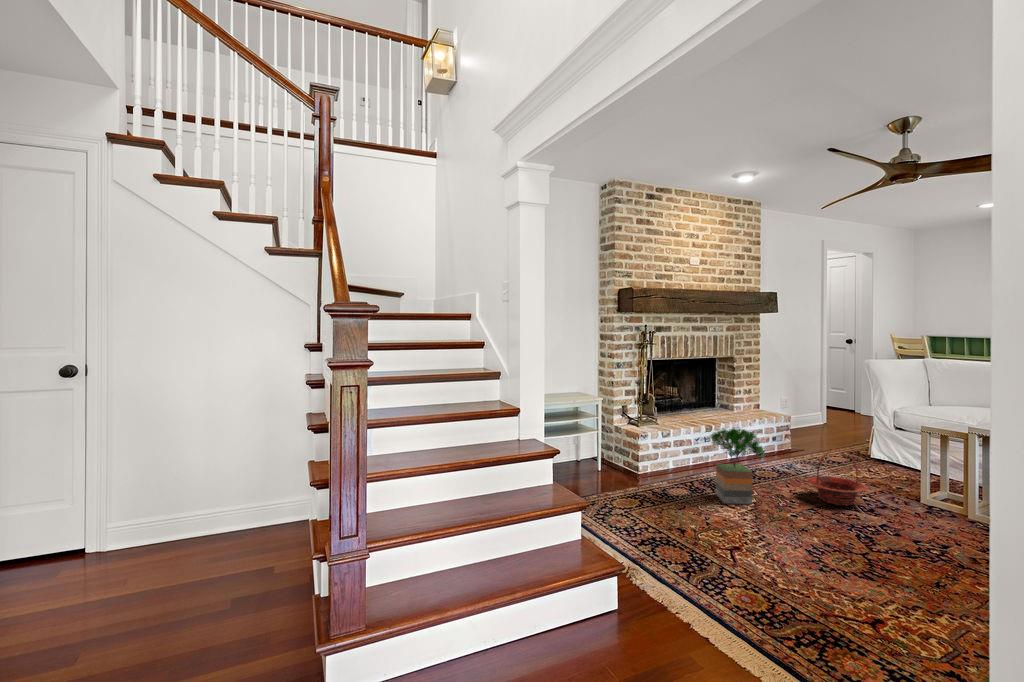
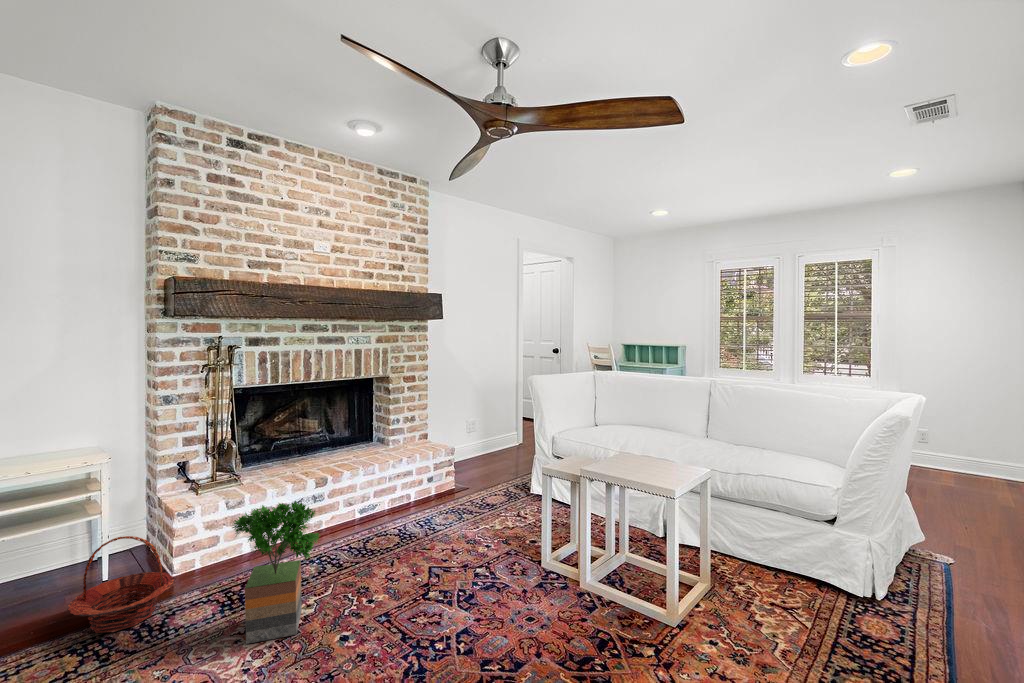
basket: present [808,450,868,505] -> present [68,536,174,633]

